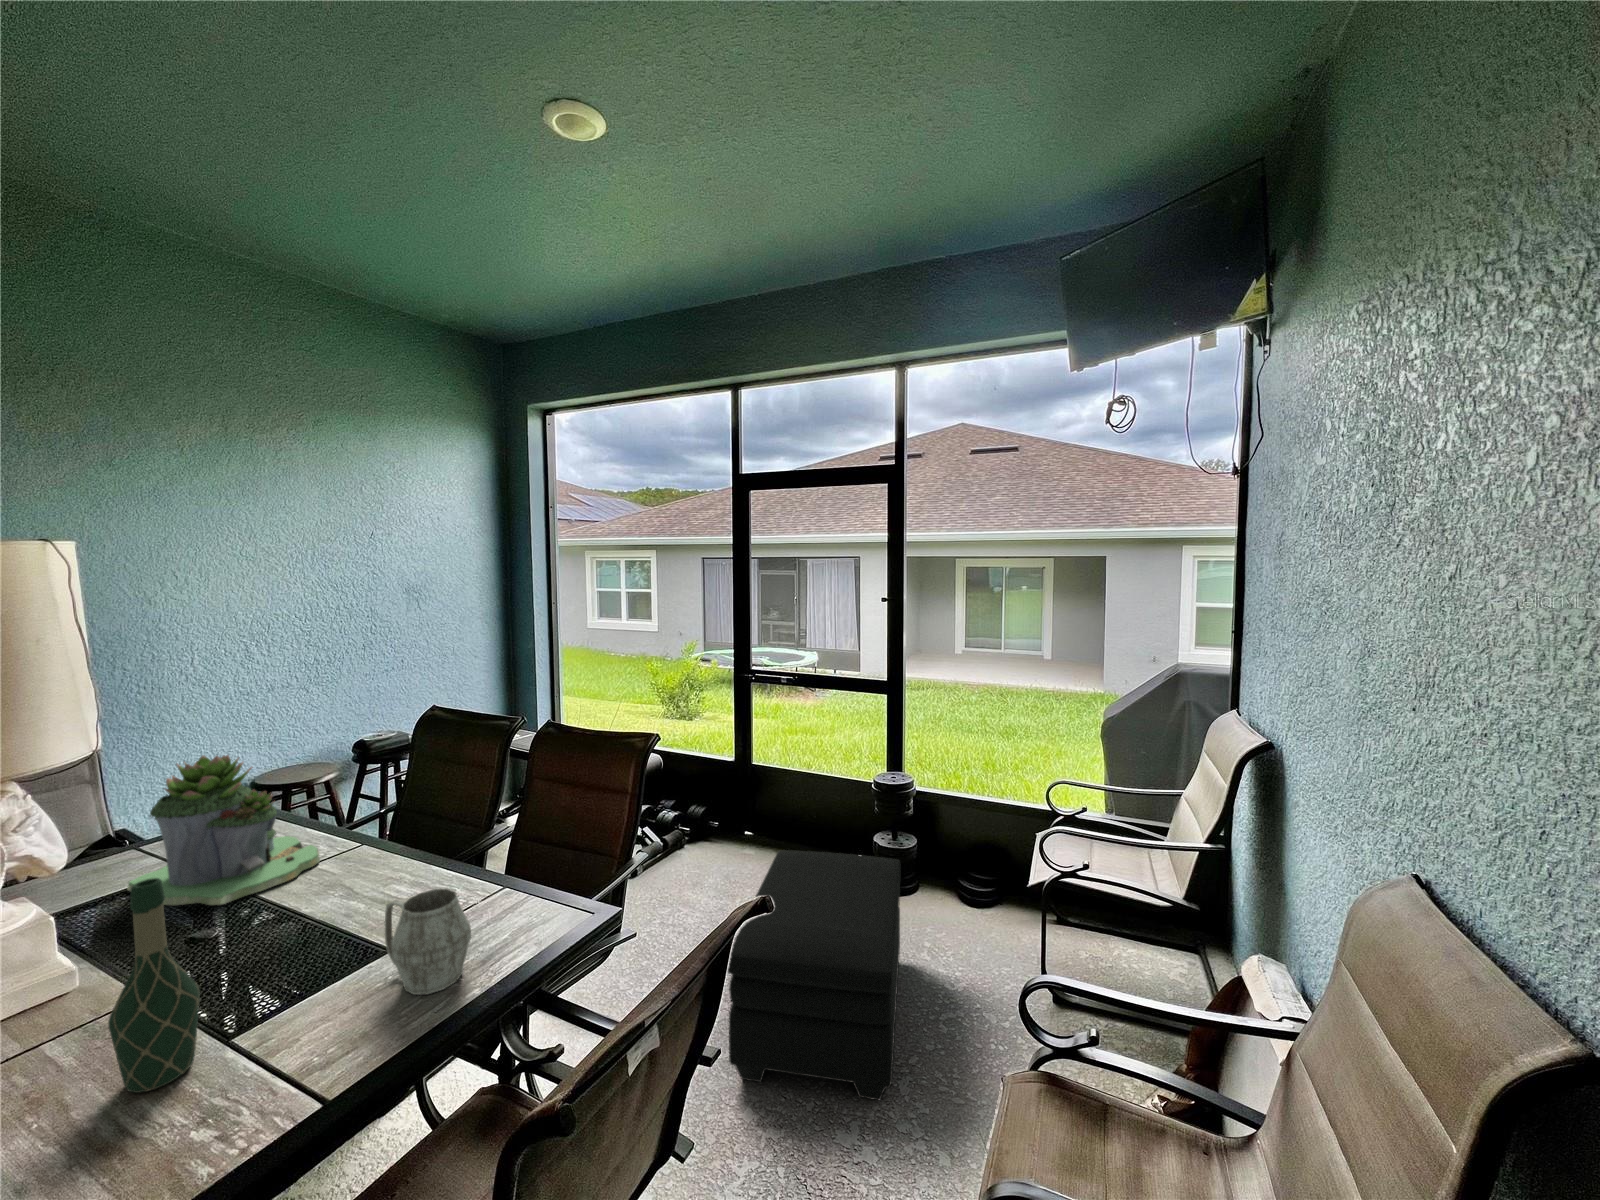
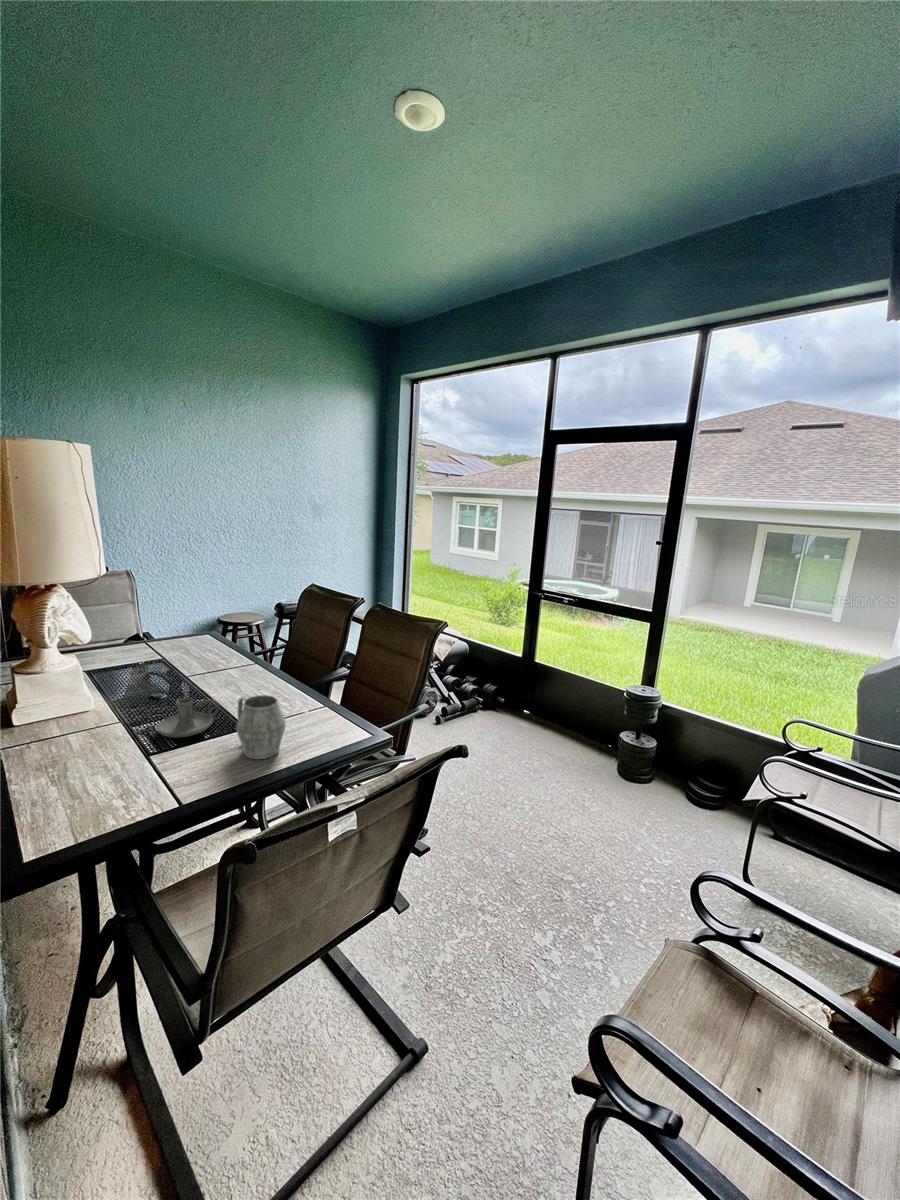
succulent planter: present [127,755,320,905] -> none [134,592,230,681]
ottoman: present [728,850,901,1100] -> none [470,726,631,923]
wine bottle: present [108,878,200,1093] -> none [85,653,131,772]
candle holder: none [230,918,337,998] -> present [157,698,219,738]

